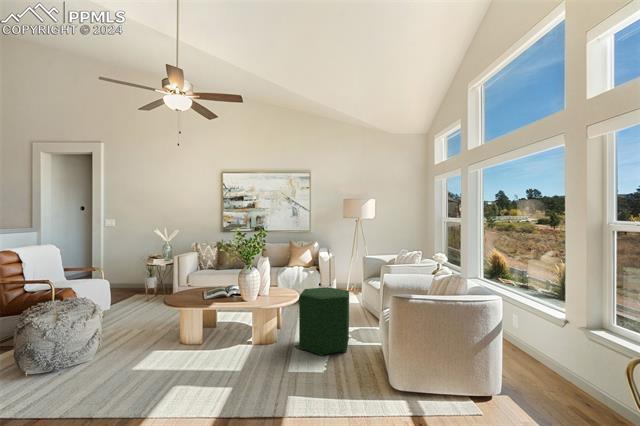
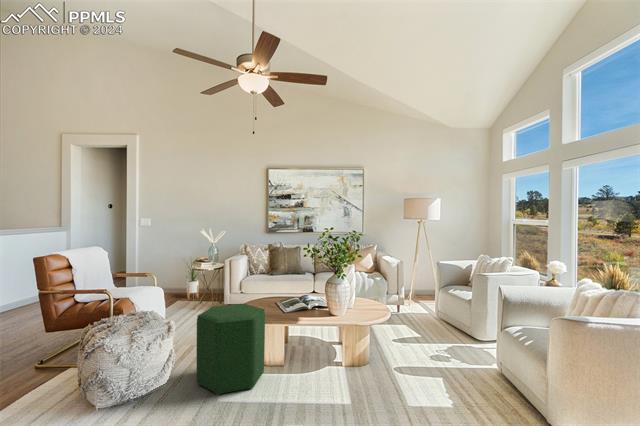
ottoman: present [299,287,349,356] -> present [197,304,265,395]

